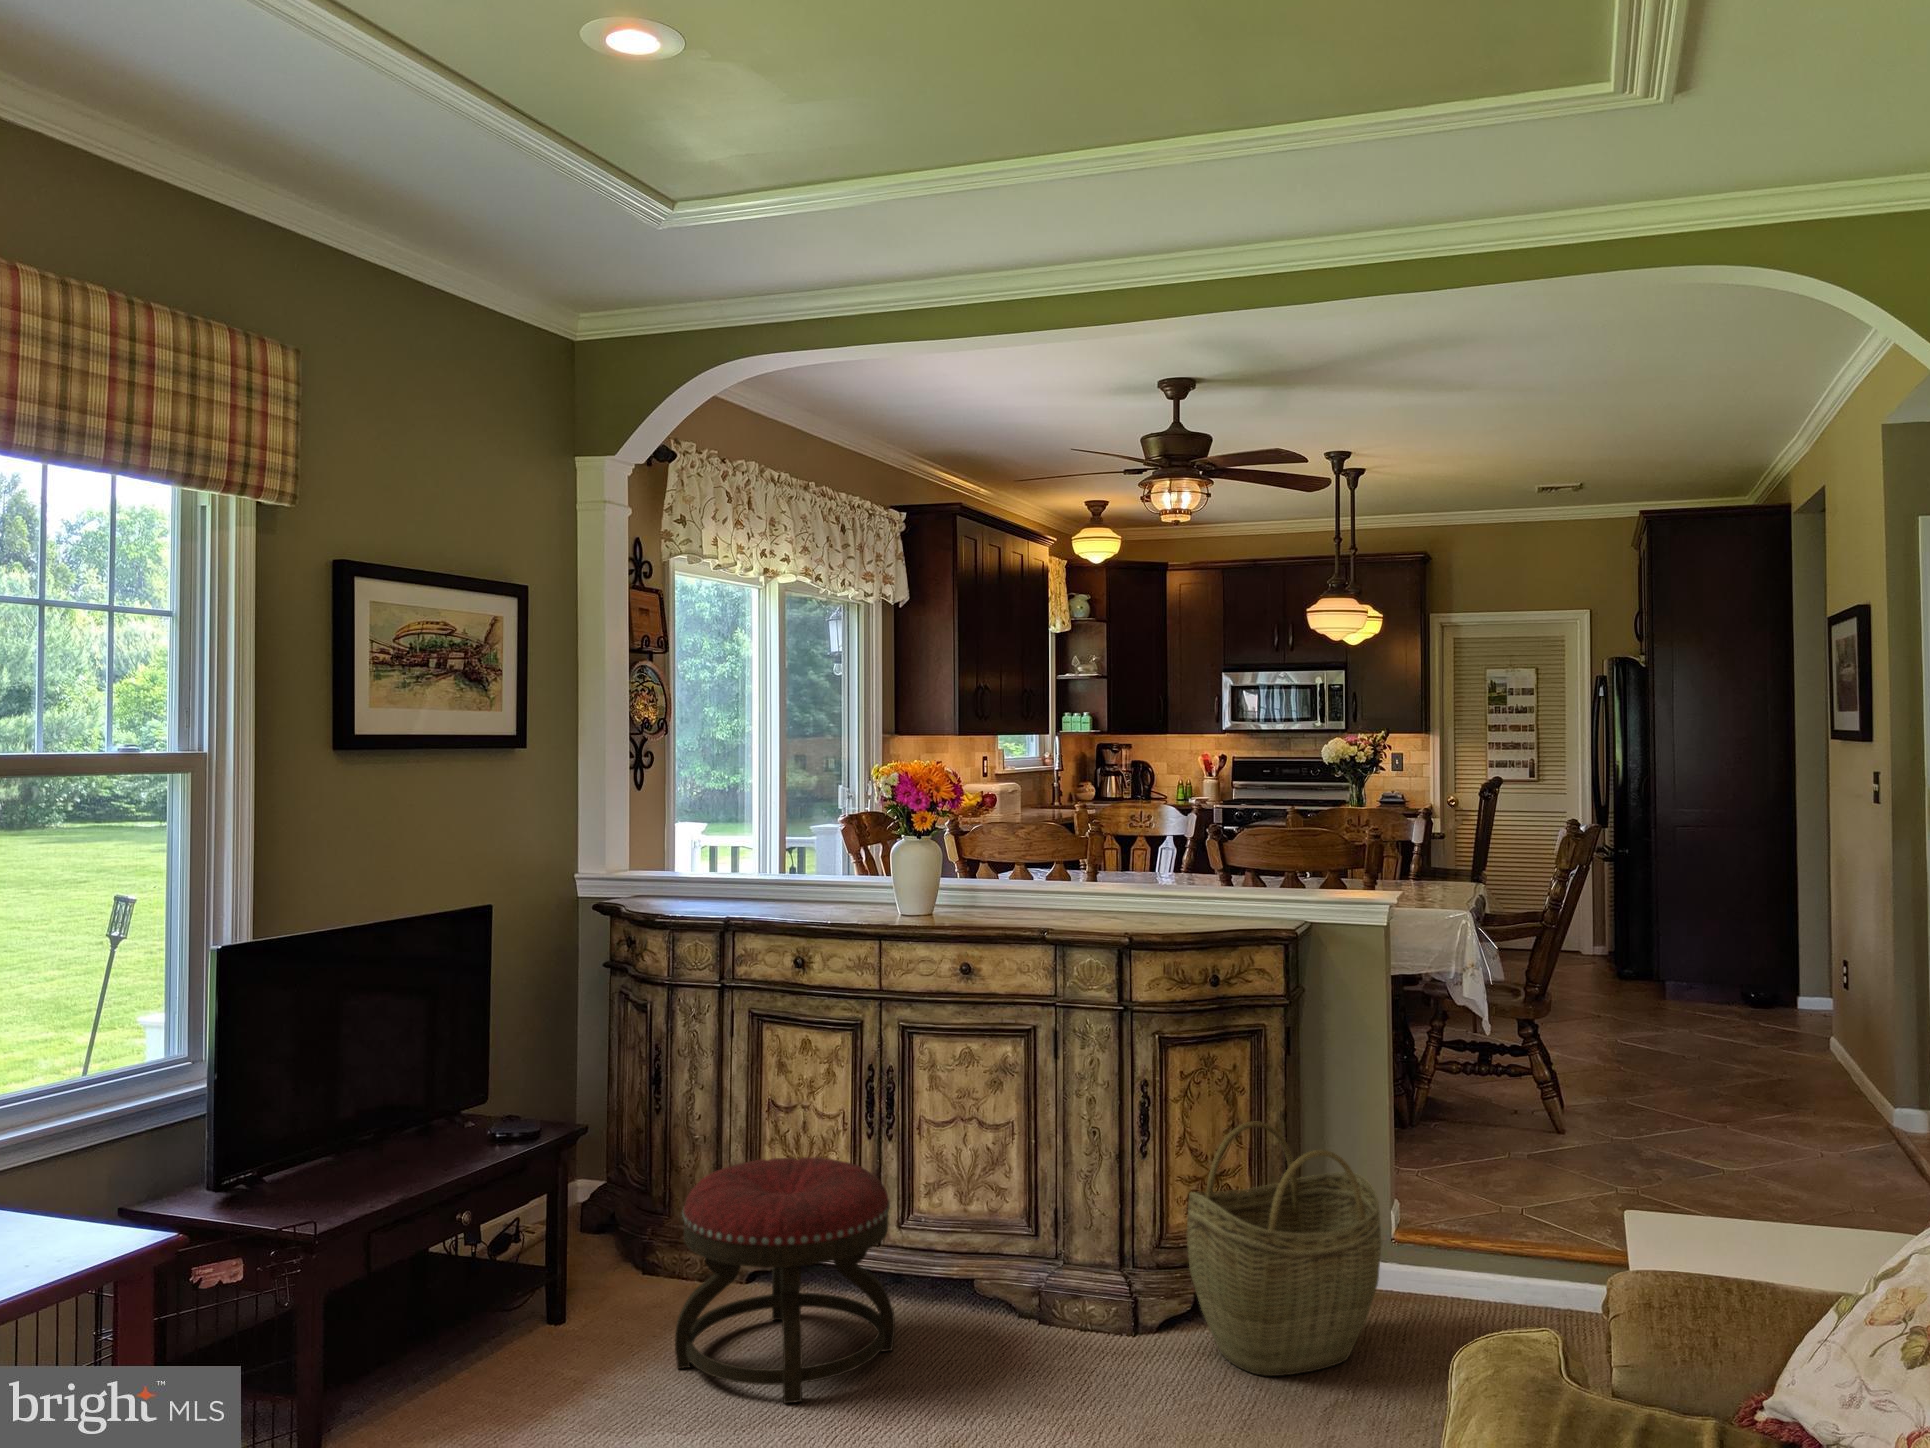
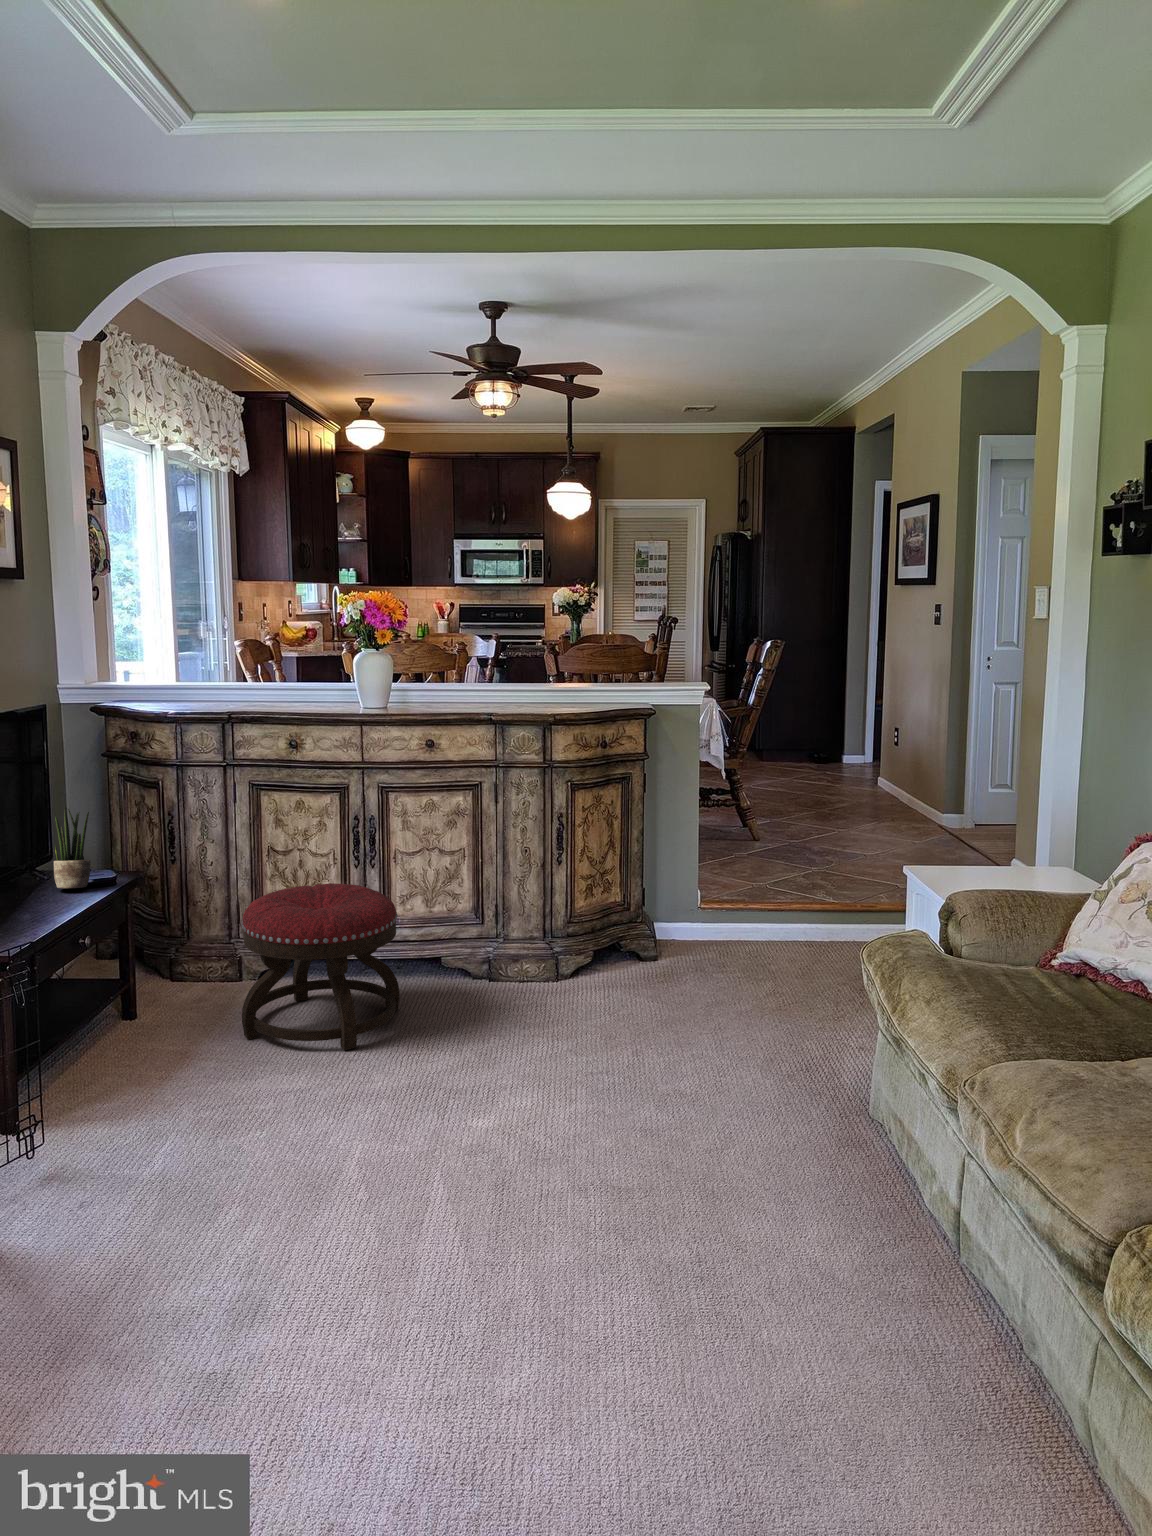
potted plant: none [472,1031,522,1138] -> present [54,806,91,888]
woven basket: present [1187,1121,1381,1376] -> none [592,836,716,995]

